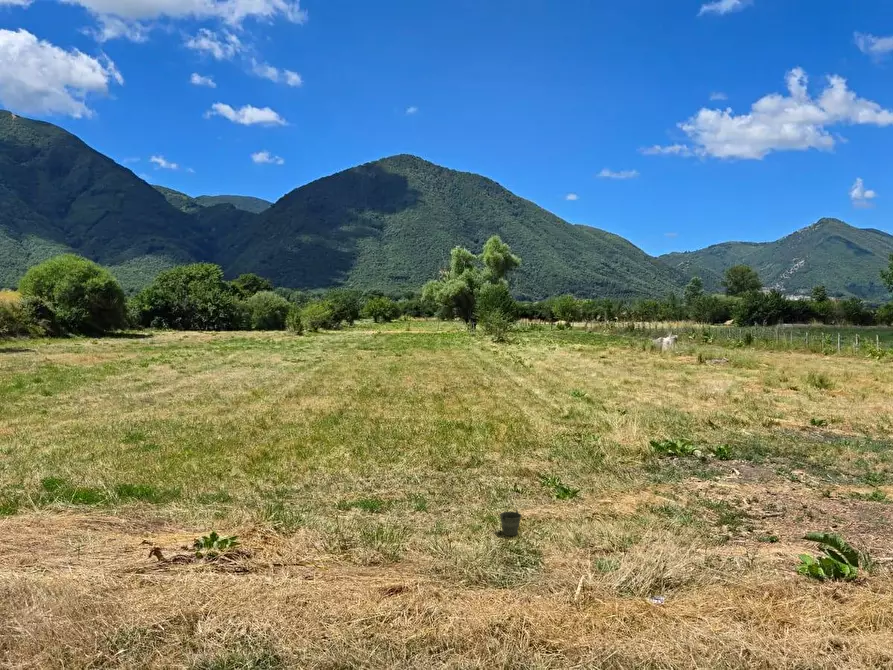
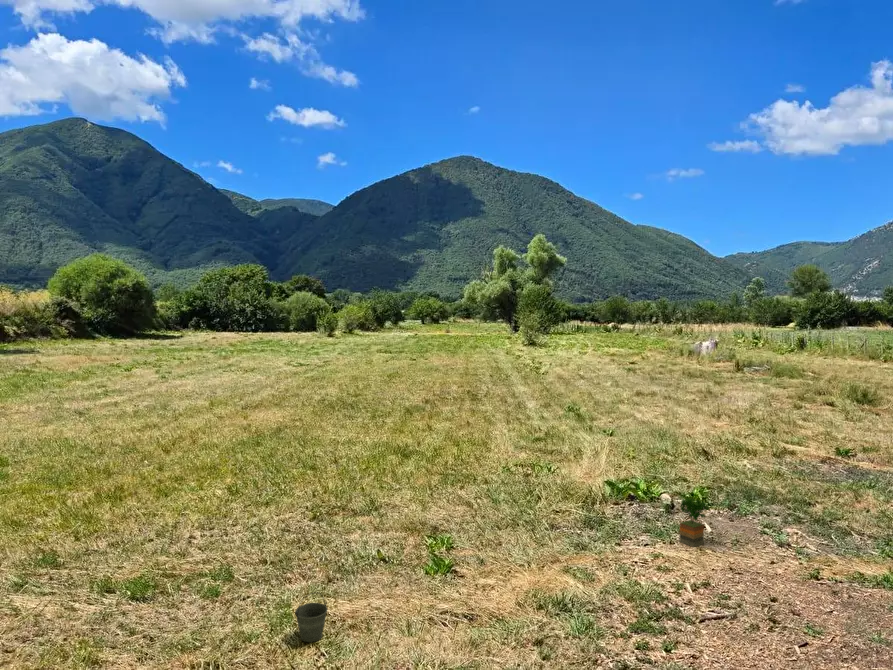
potted tree: none [722,447,745,482] -> present [679,498,709,547]

